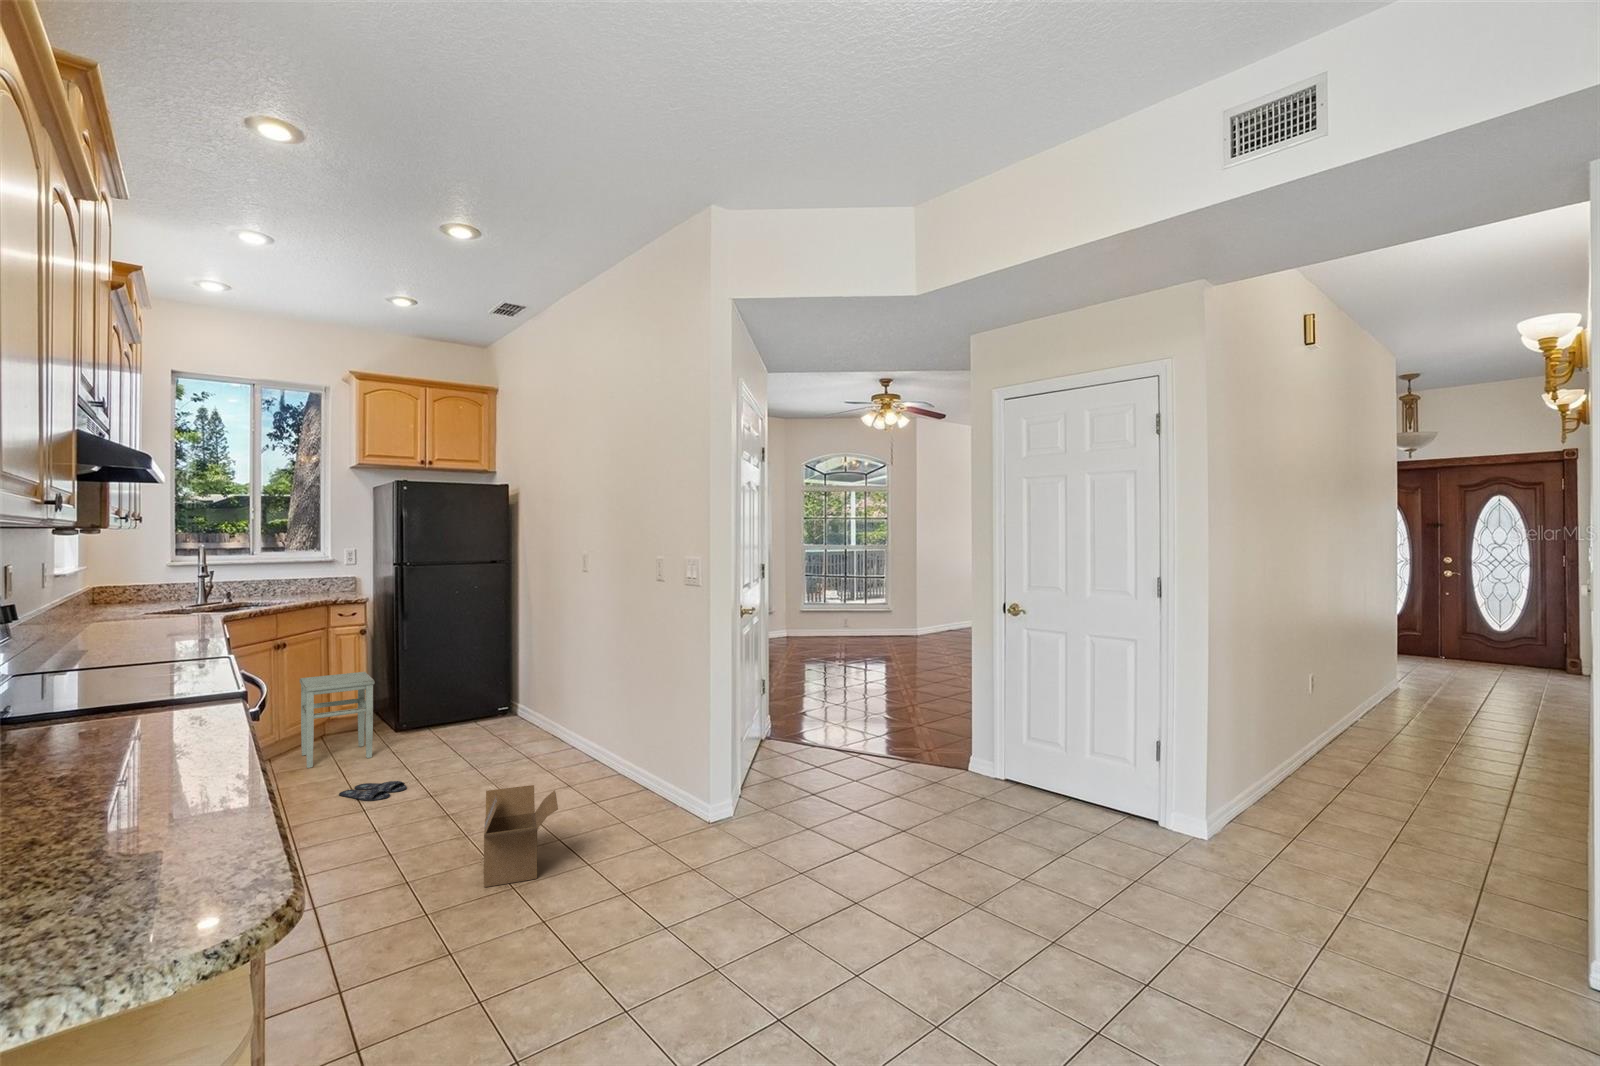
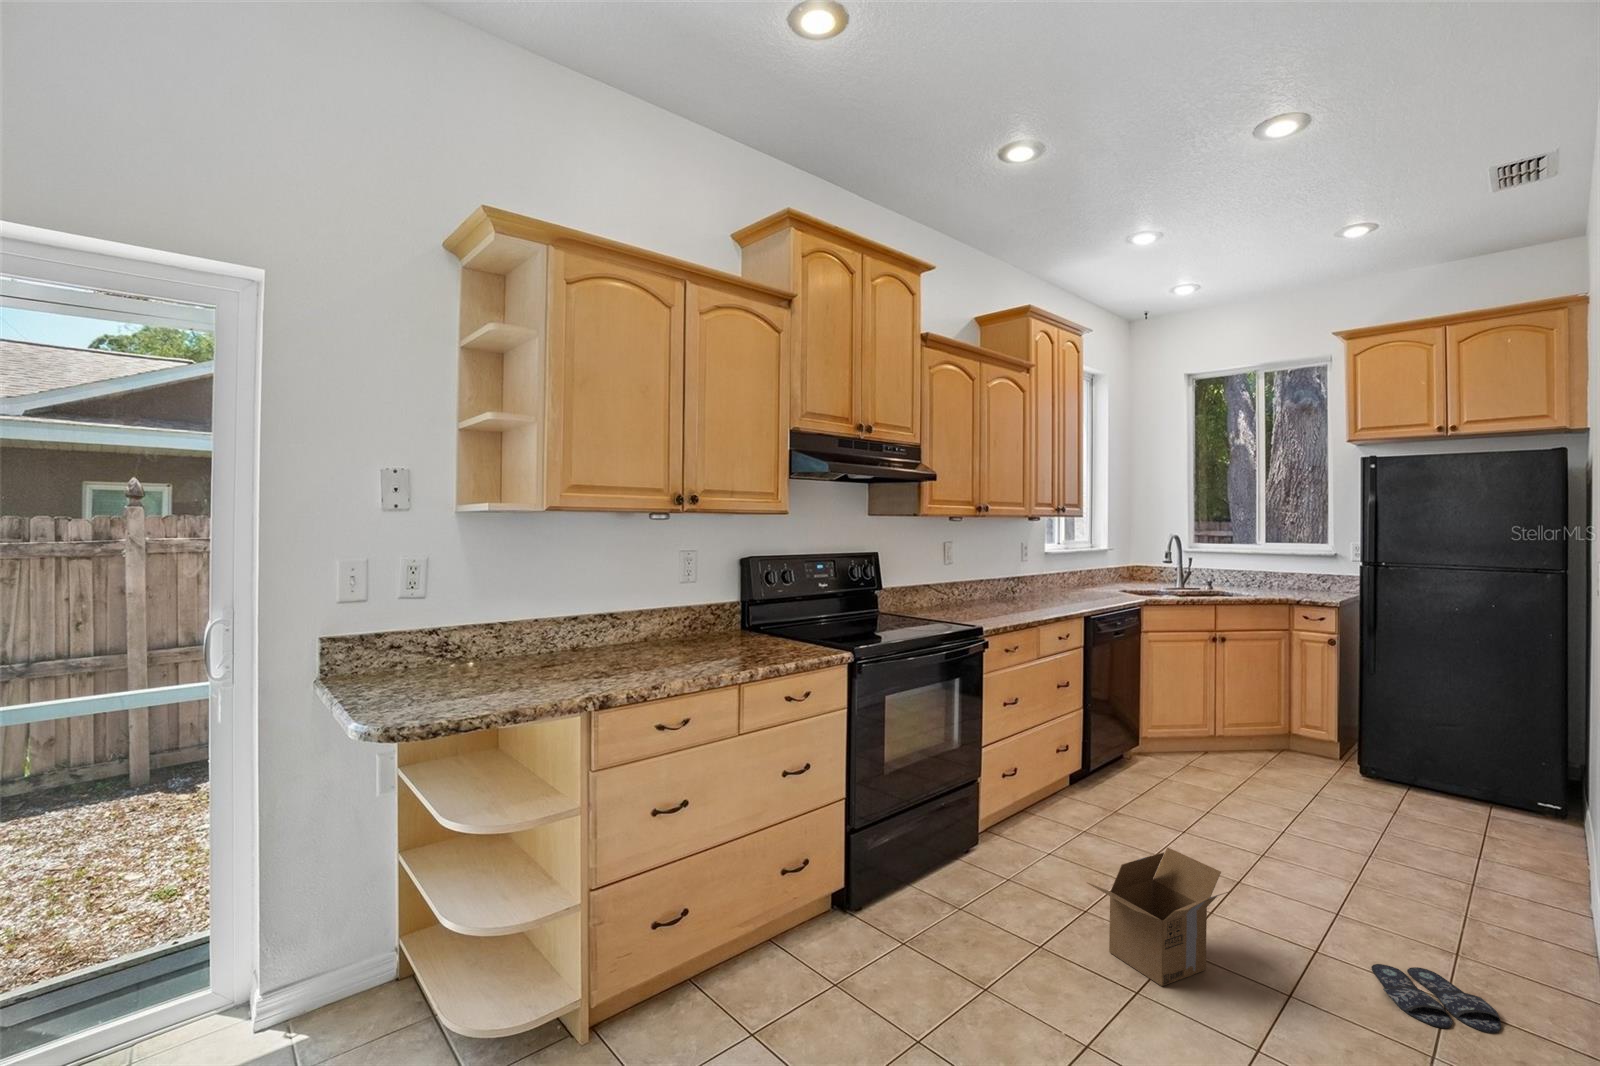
stool: present [300,672,375,768] -> none [1220,678,1313,788]
slippers: present [339,781,407,801] -> present [1371,964,1501,1033]

